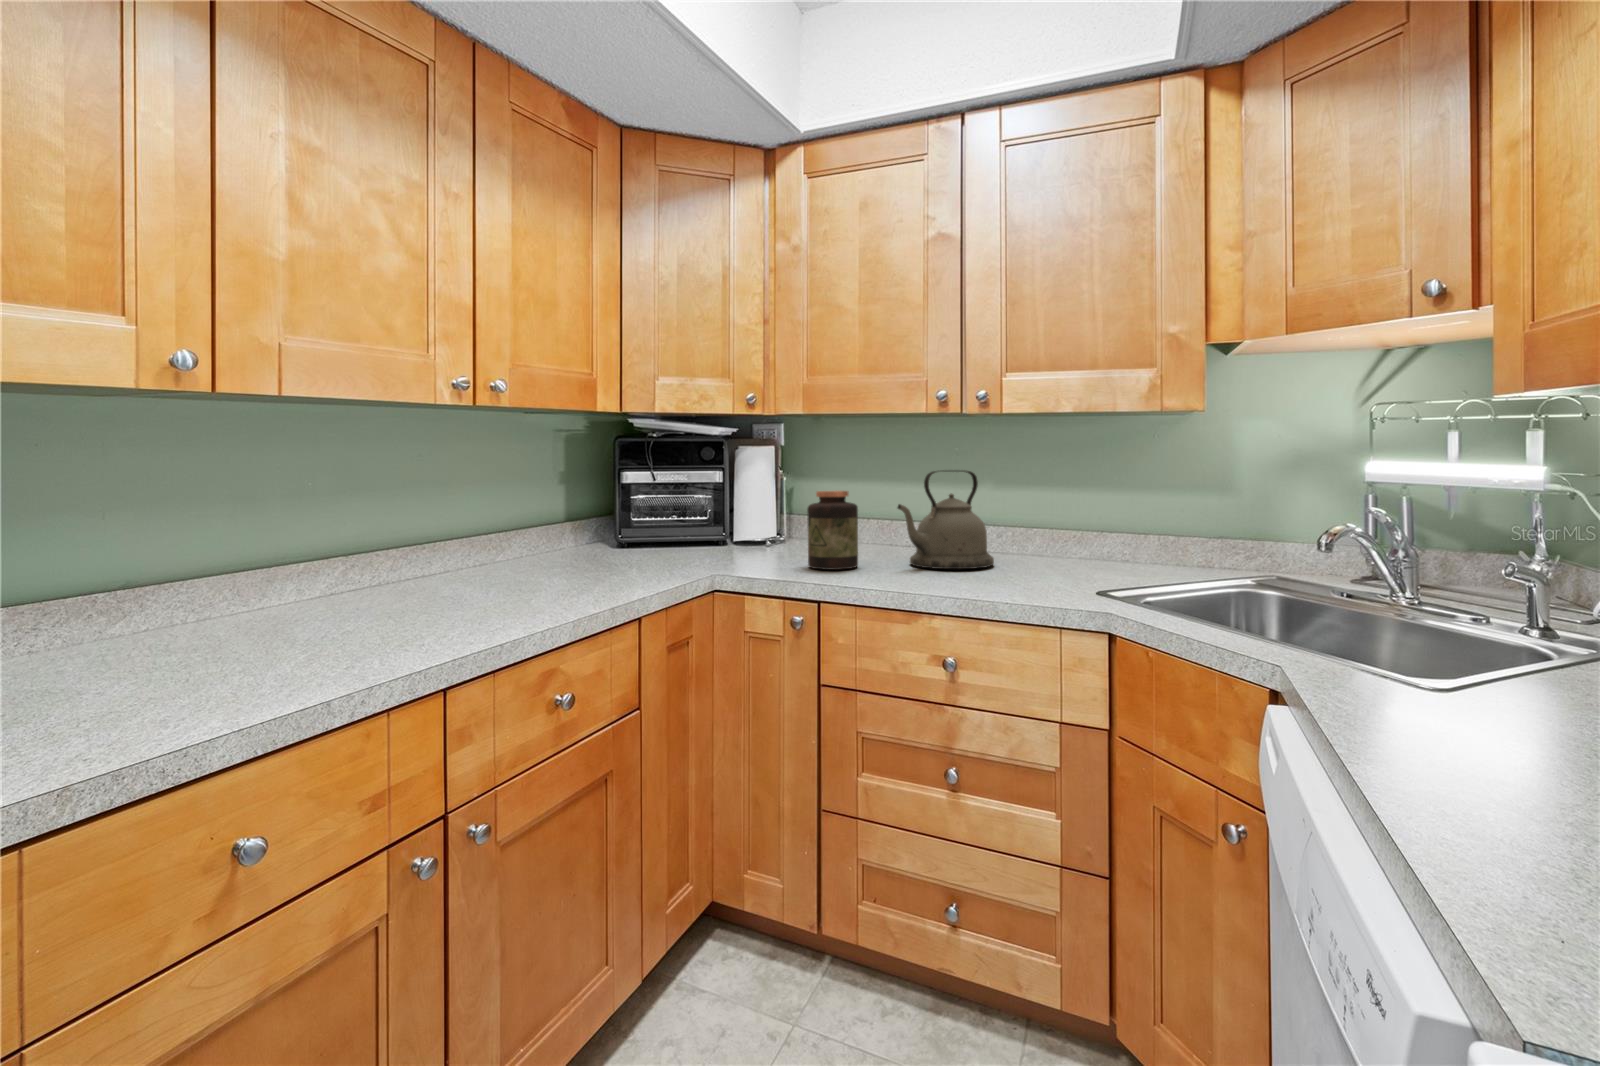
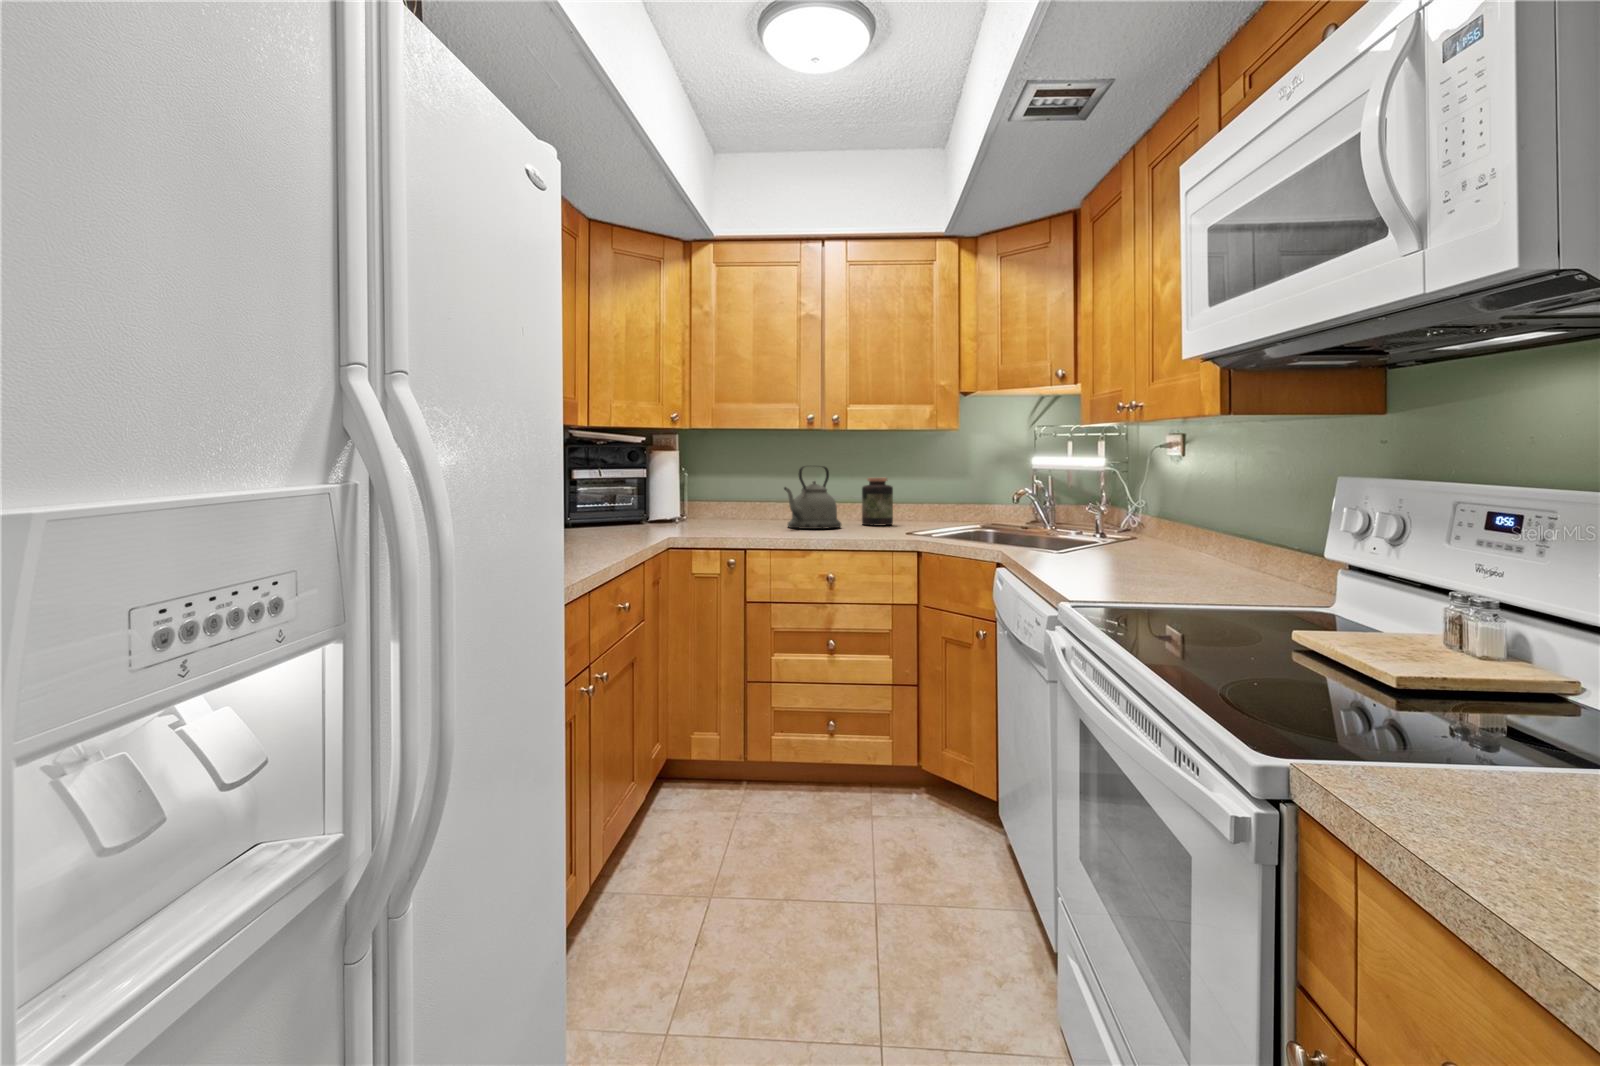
jar: present [807,491,858,570] -> present [862,478,893,526]

